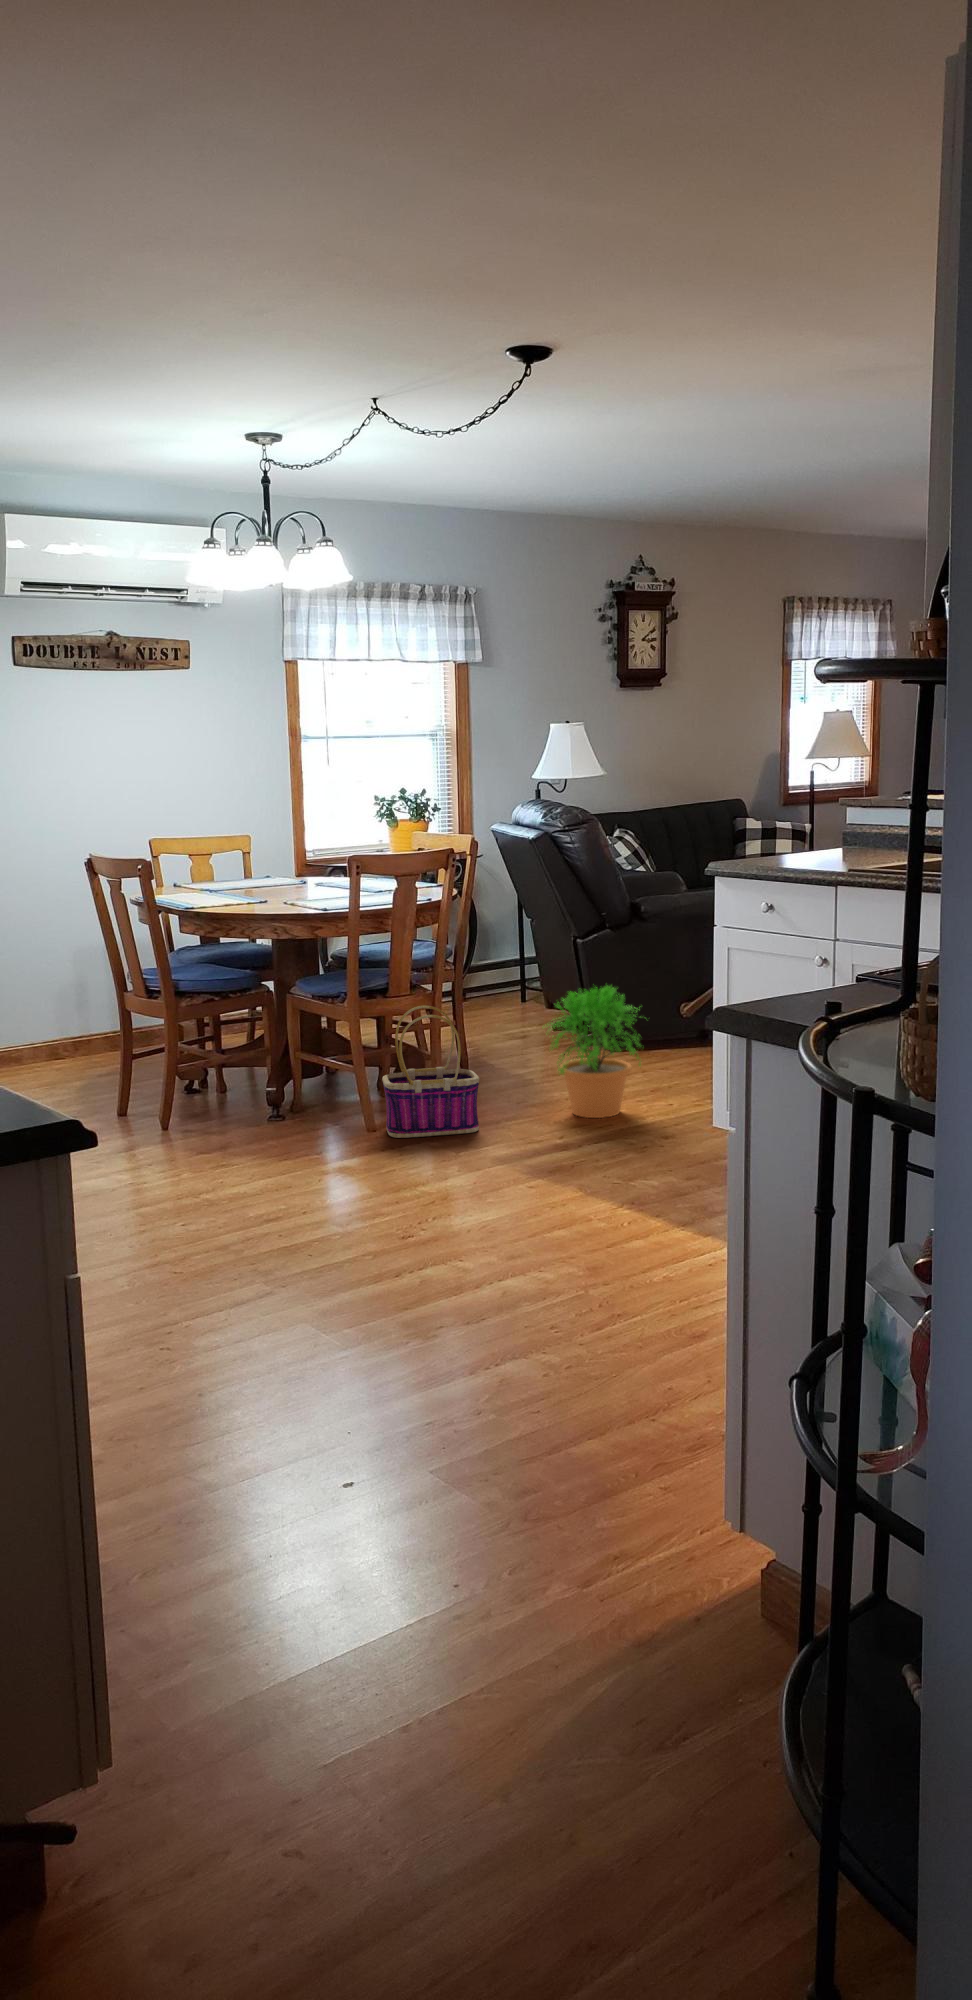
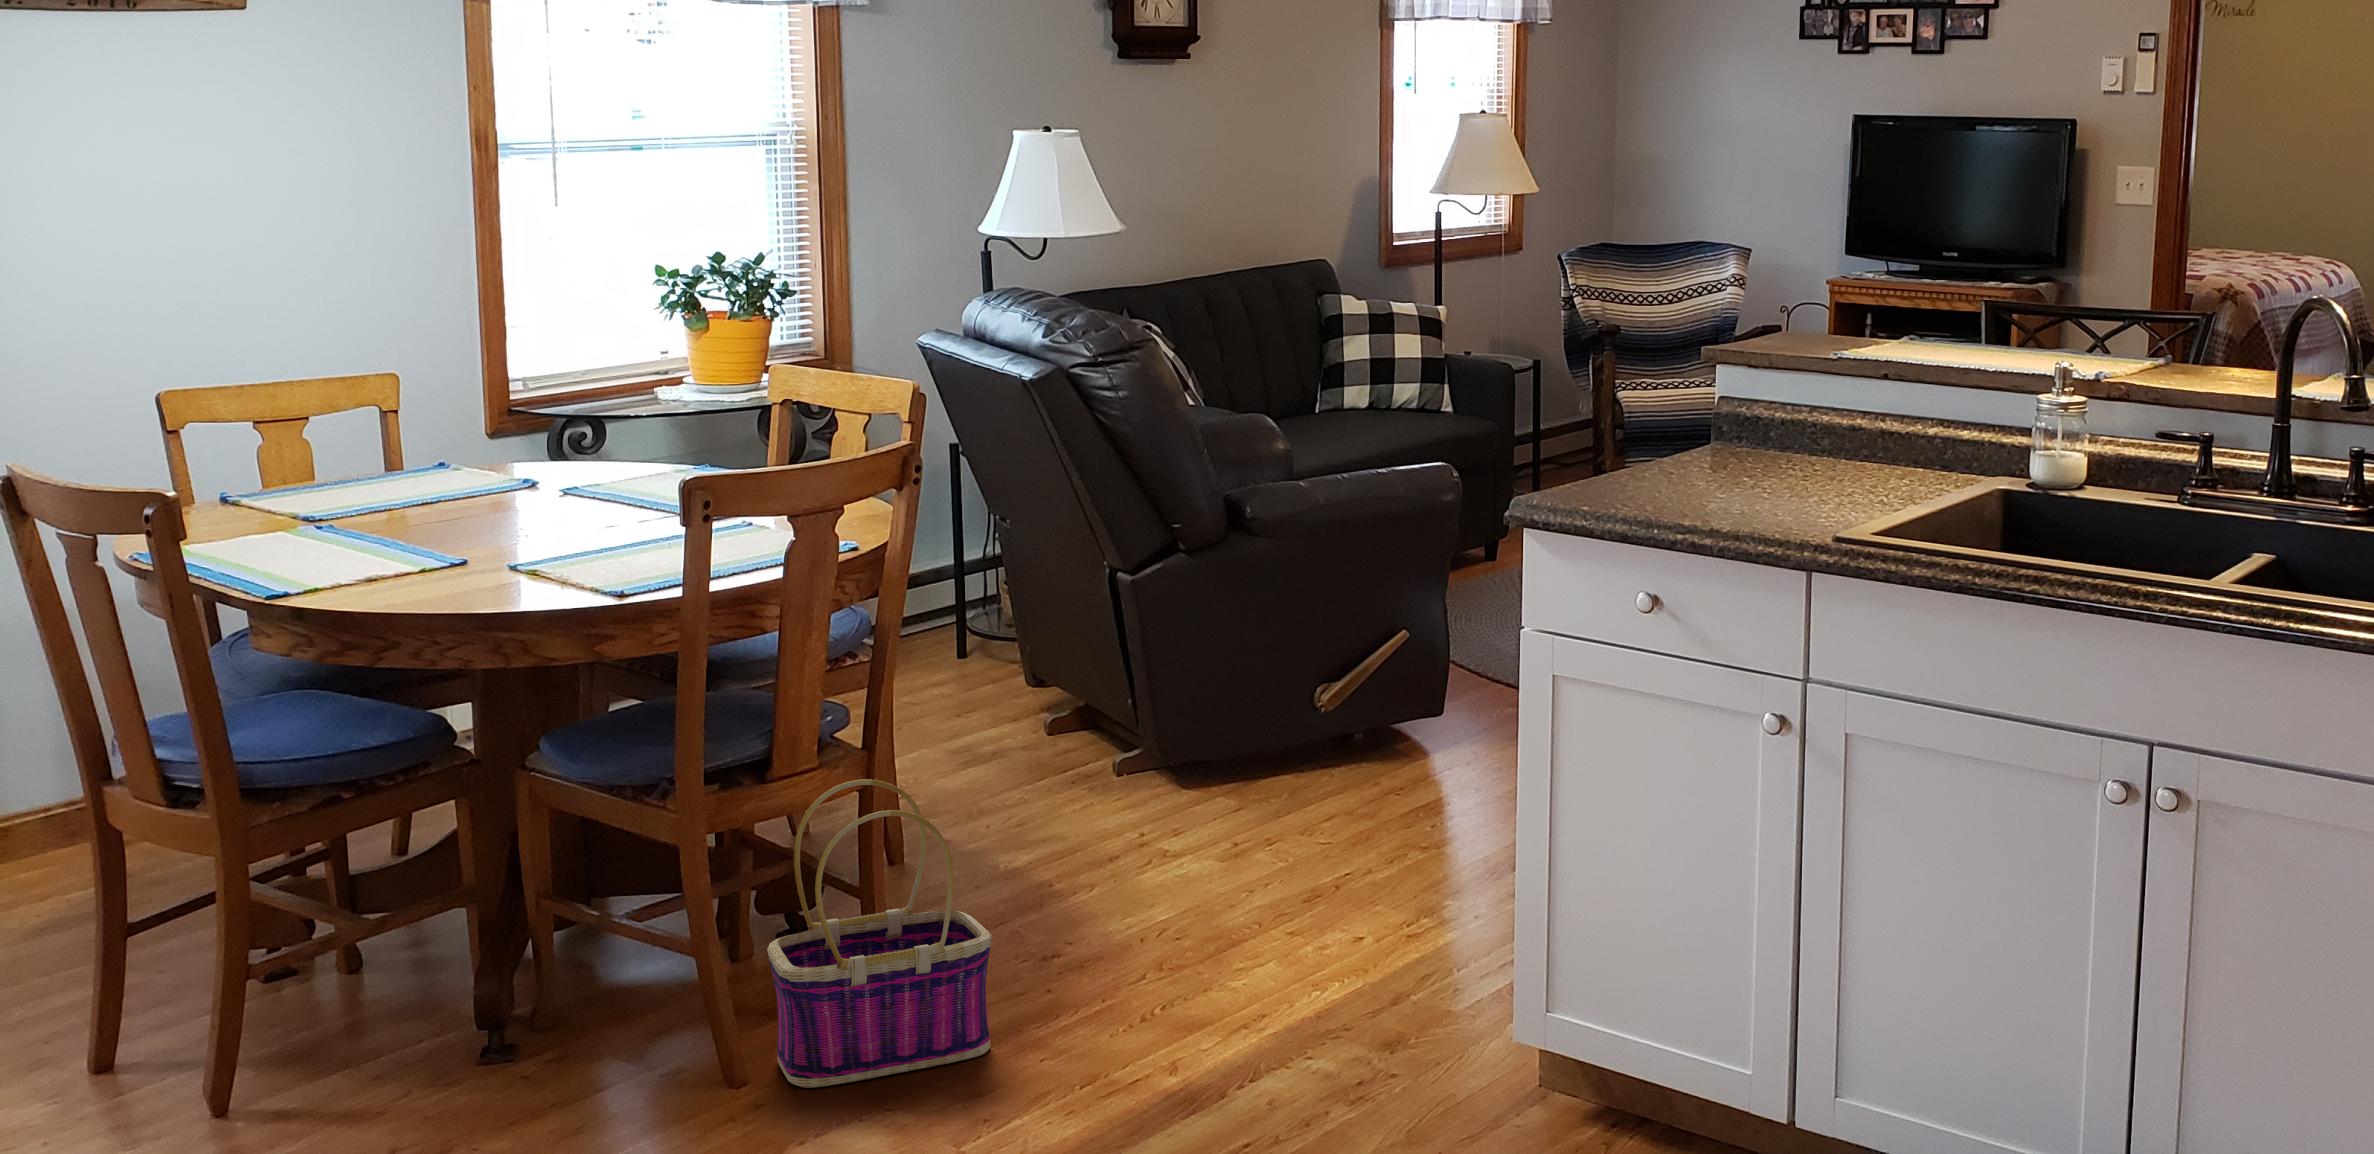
potted plant: present [550,986,641,1118] -> none [1108,702,1340,991]

